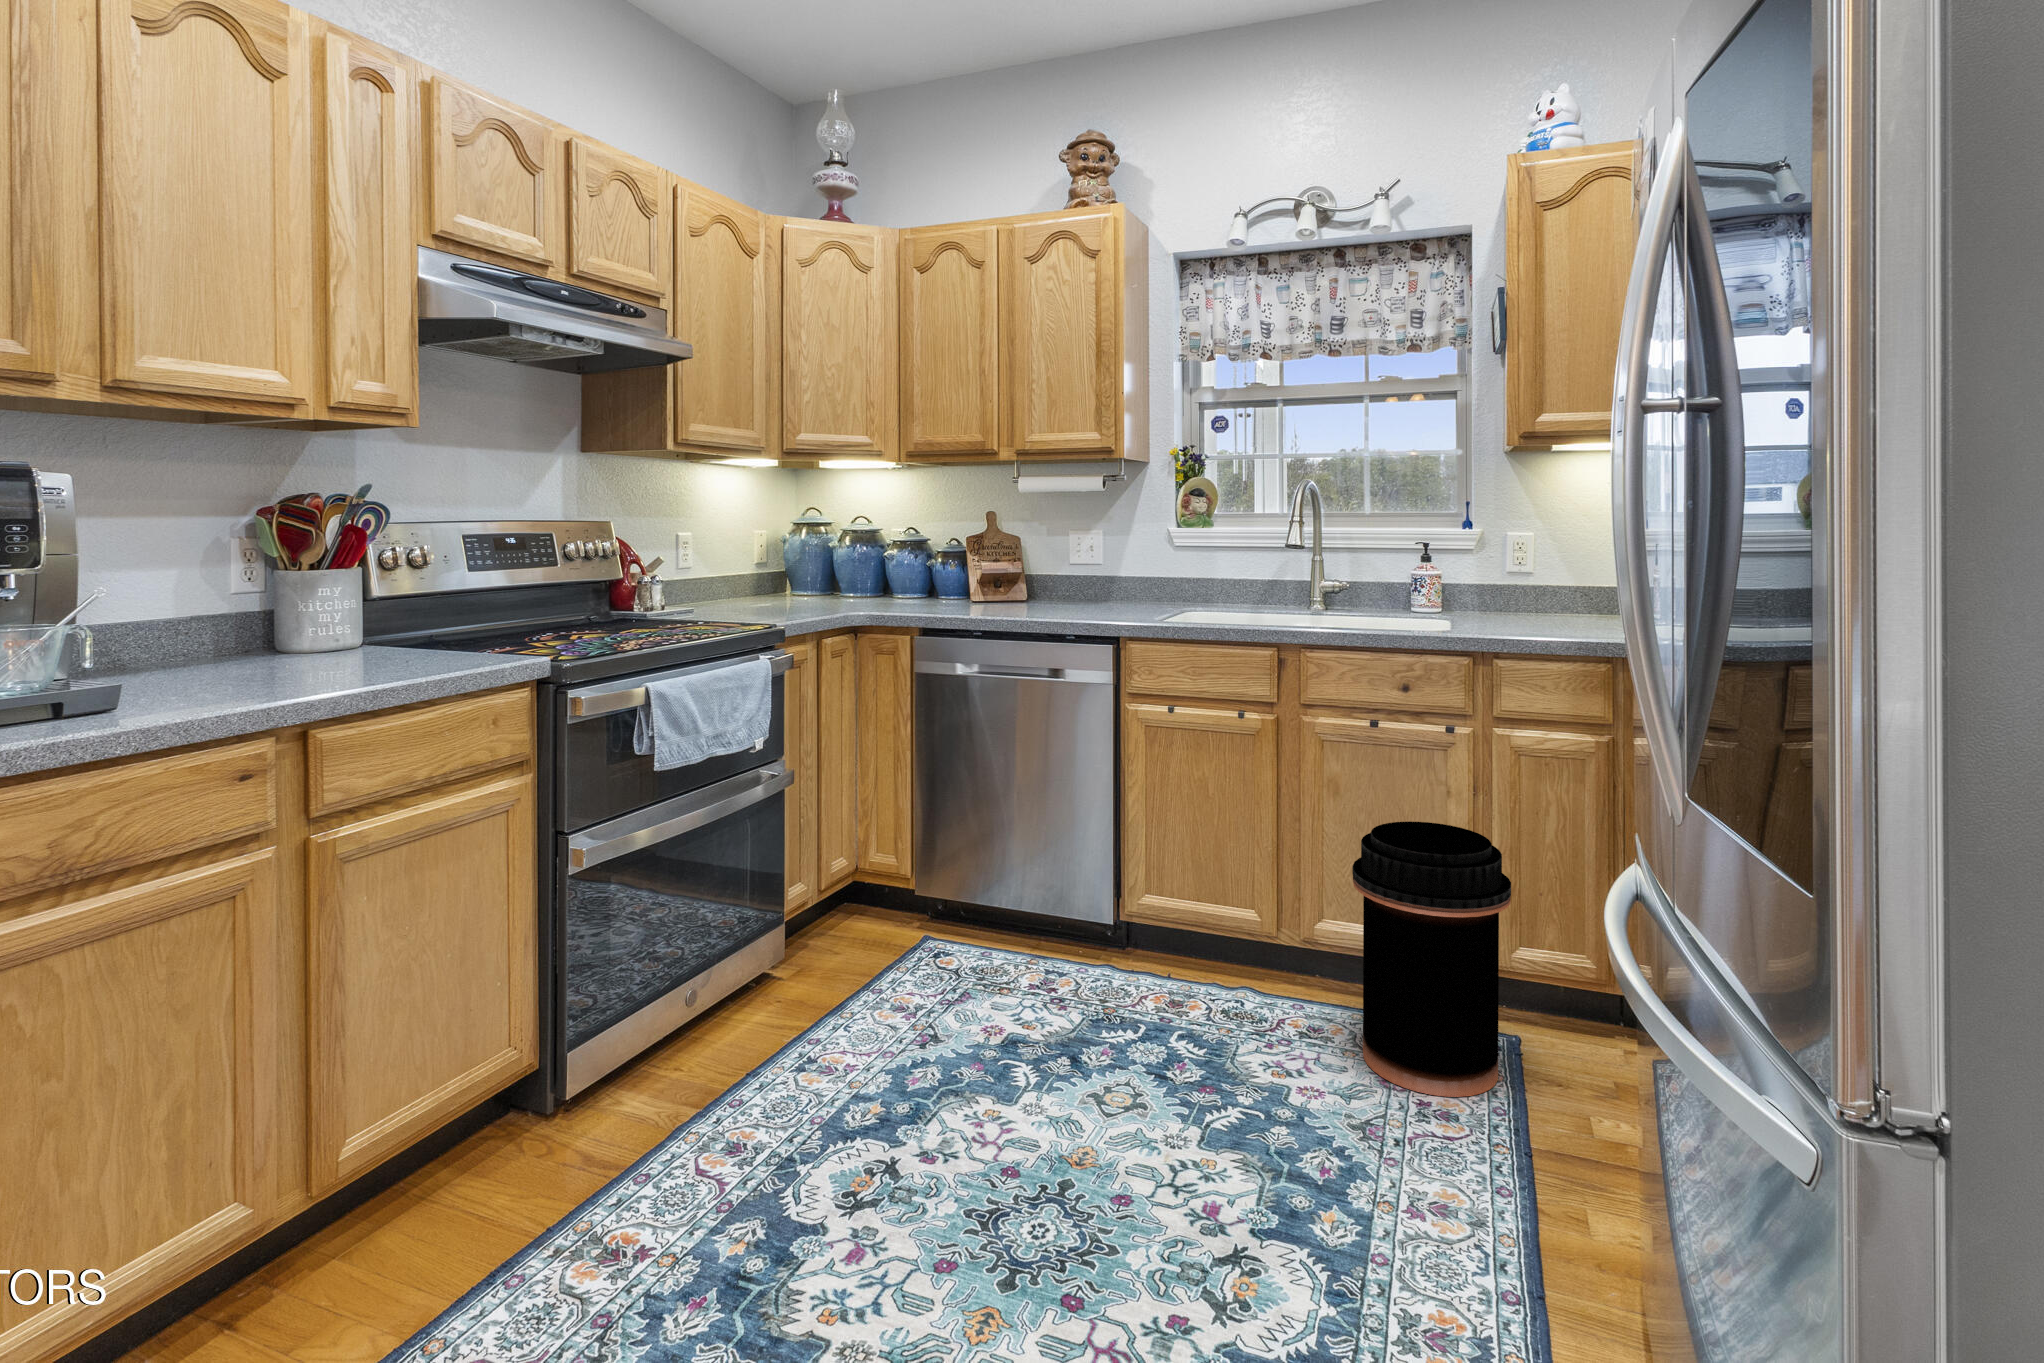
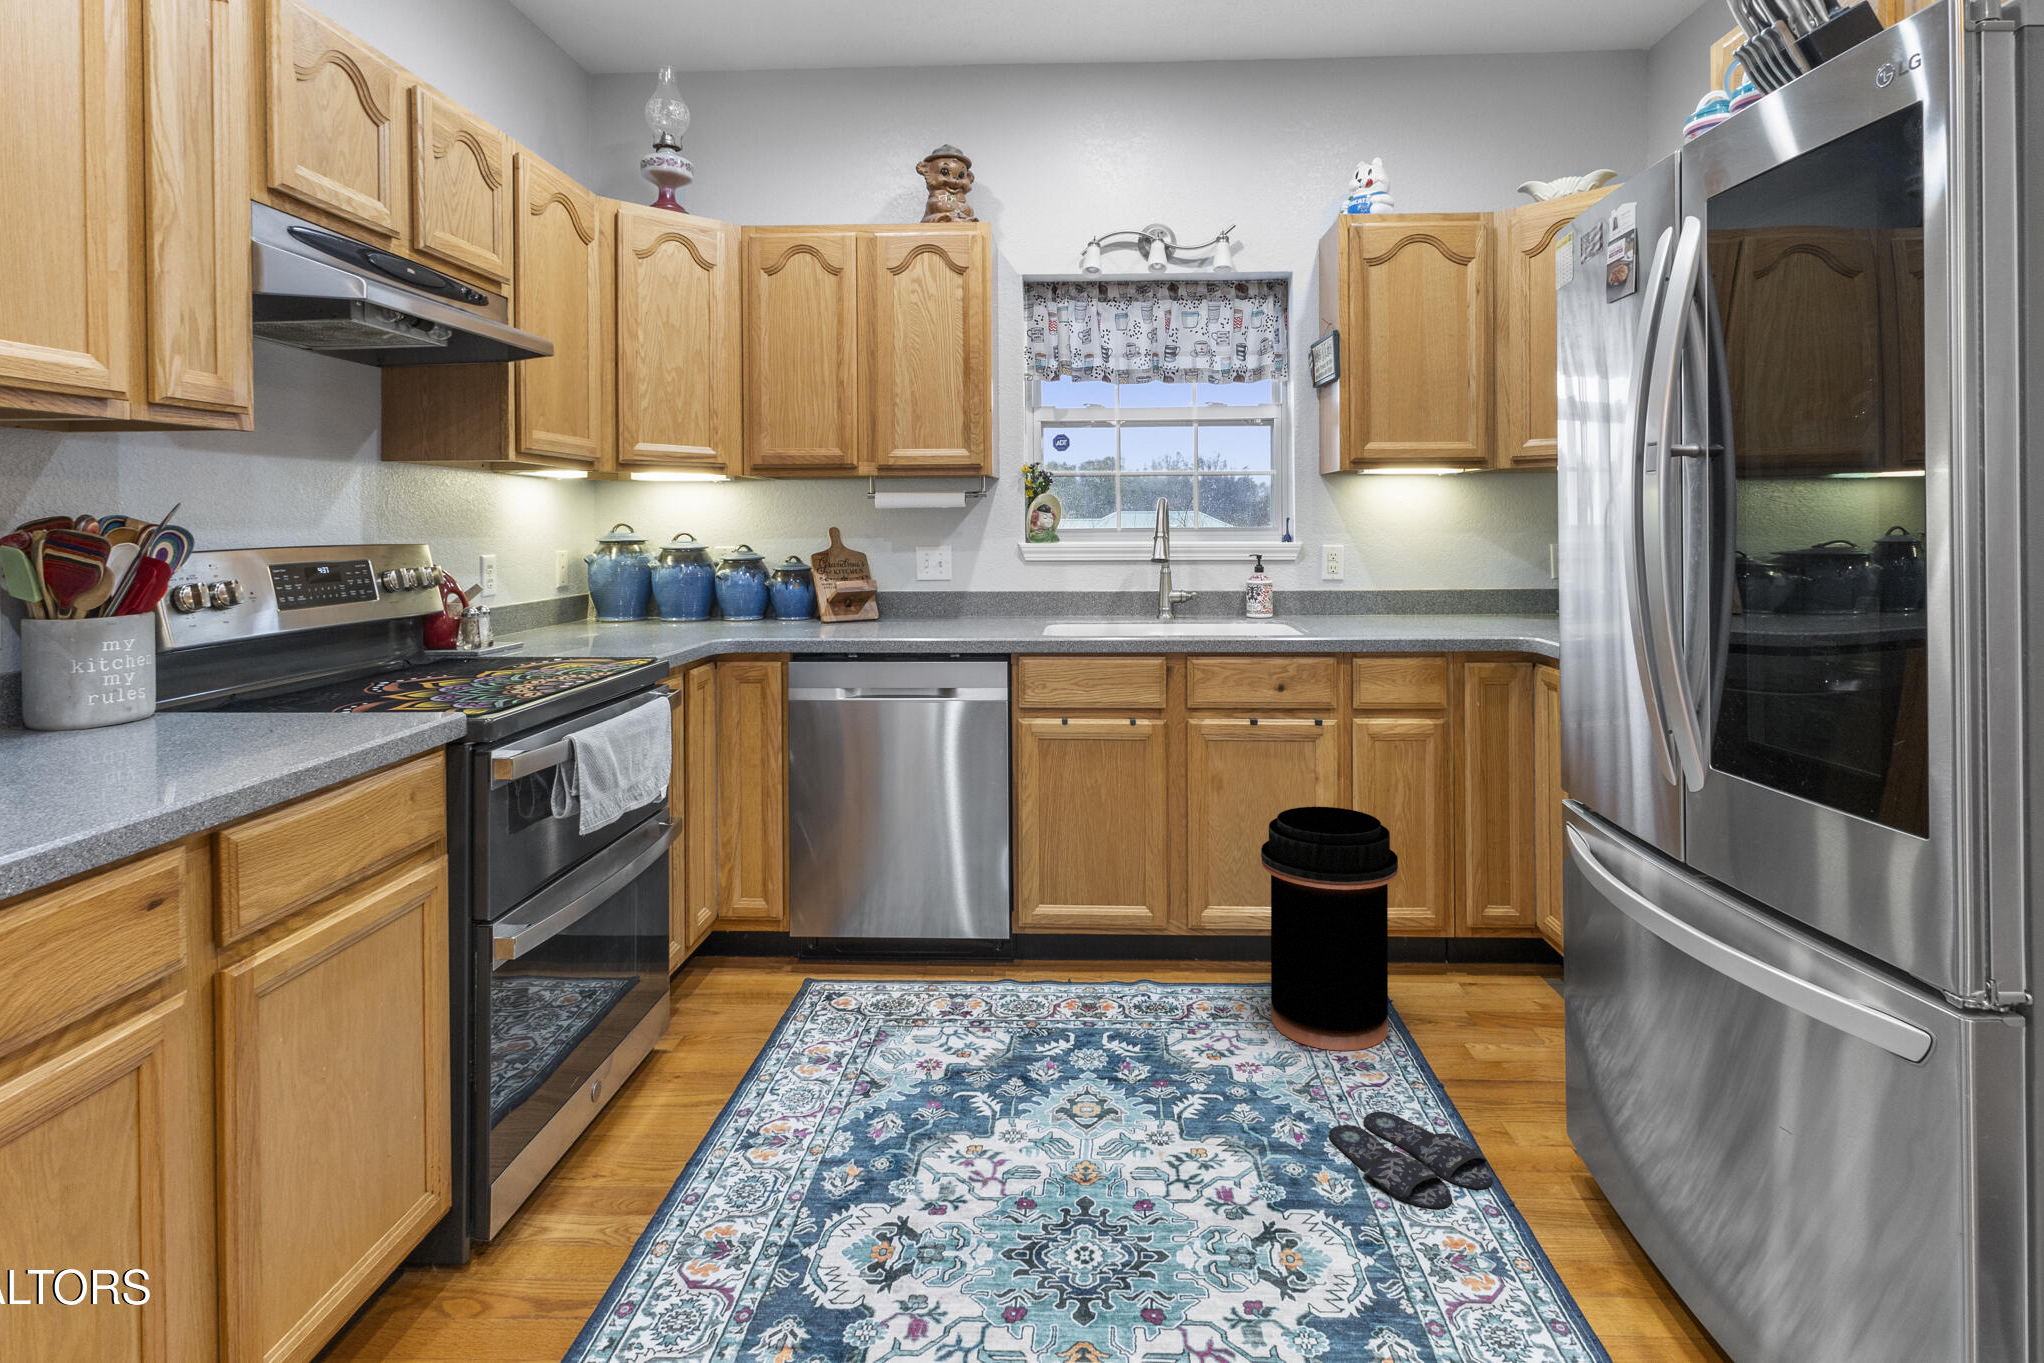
slippers: none [1359,1163,1533,1278] -> present [1329,1112,1493,1209]

